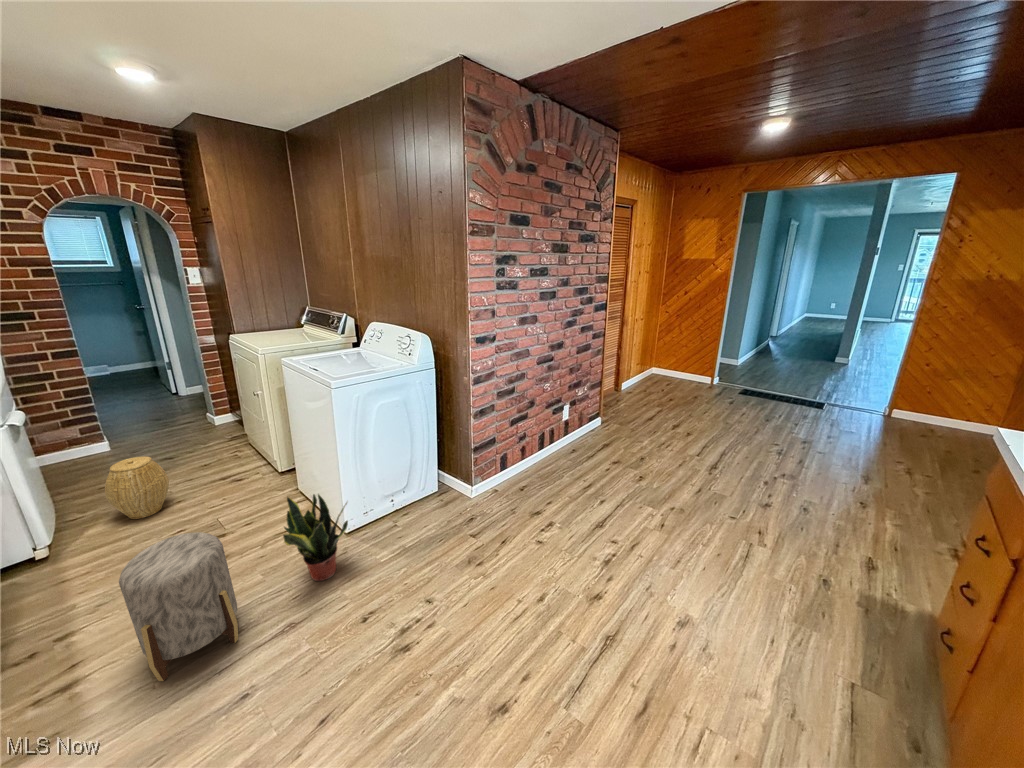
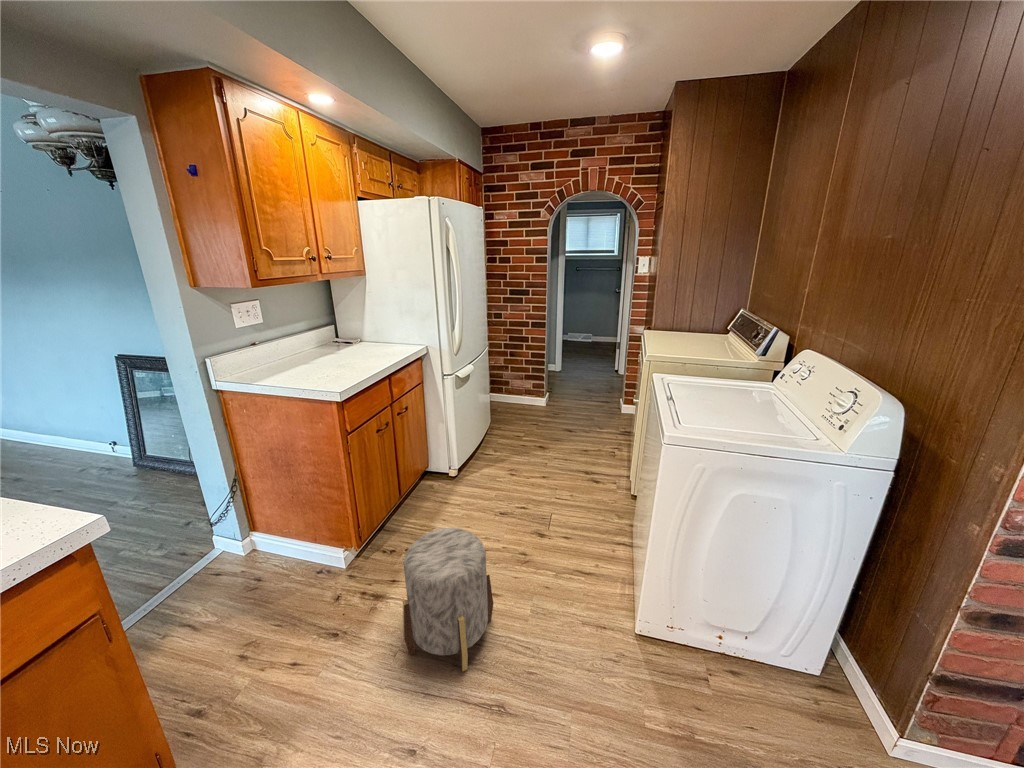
woven basket: present [105,456,169,519] -> none [501,425,542,479]
potted plant: present [283,494,348,581] -> none [528,555,631,683]

